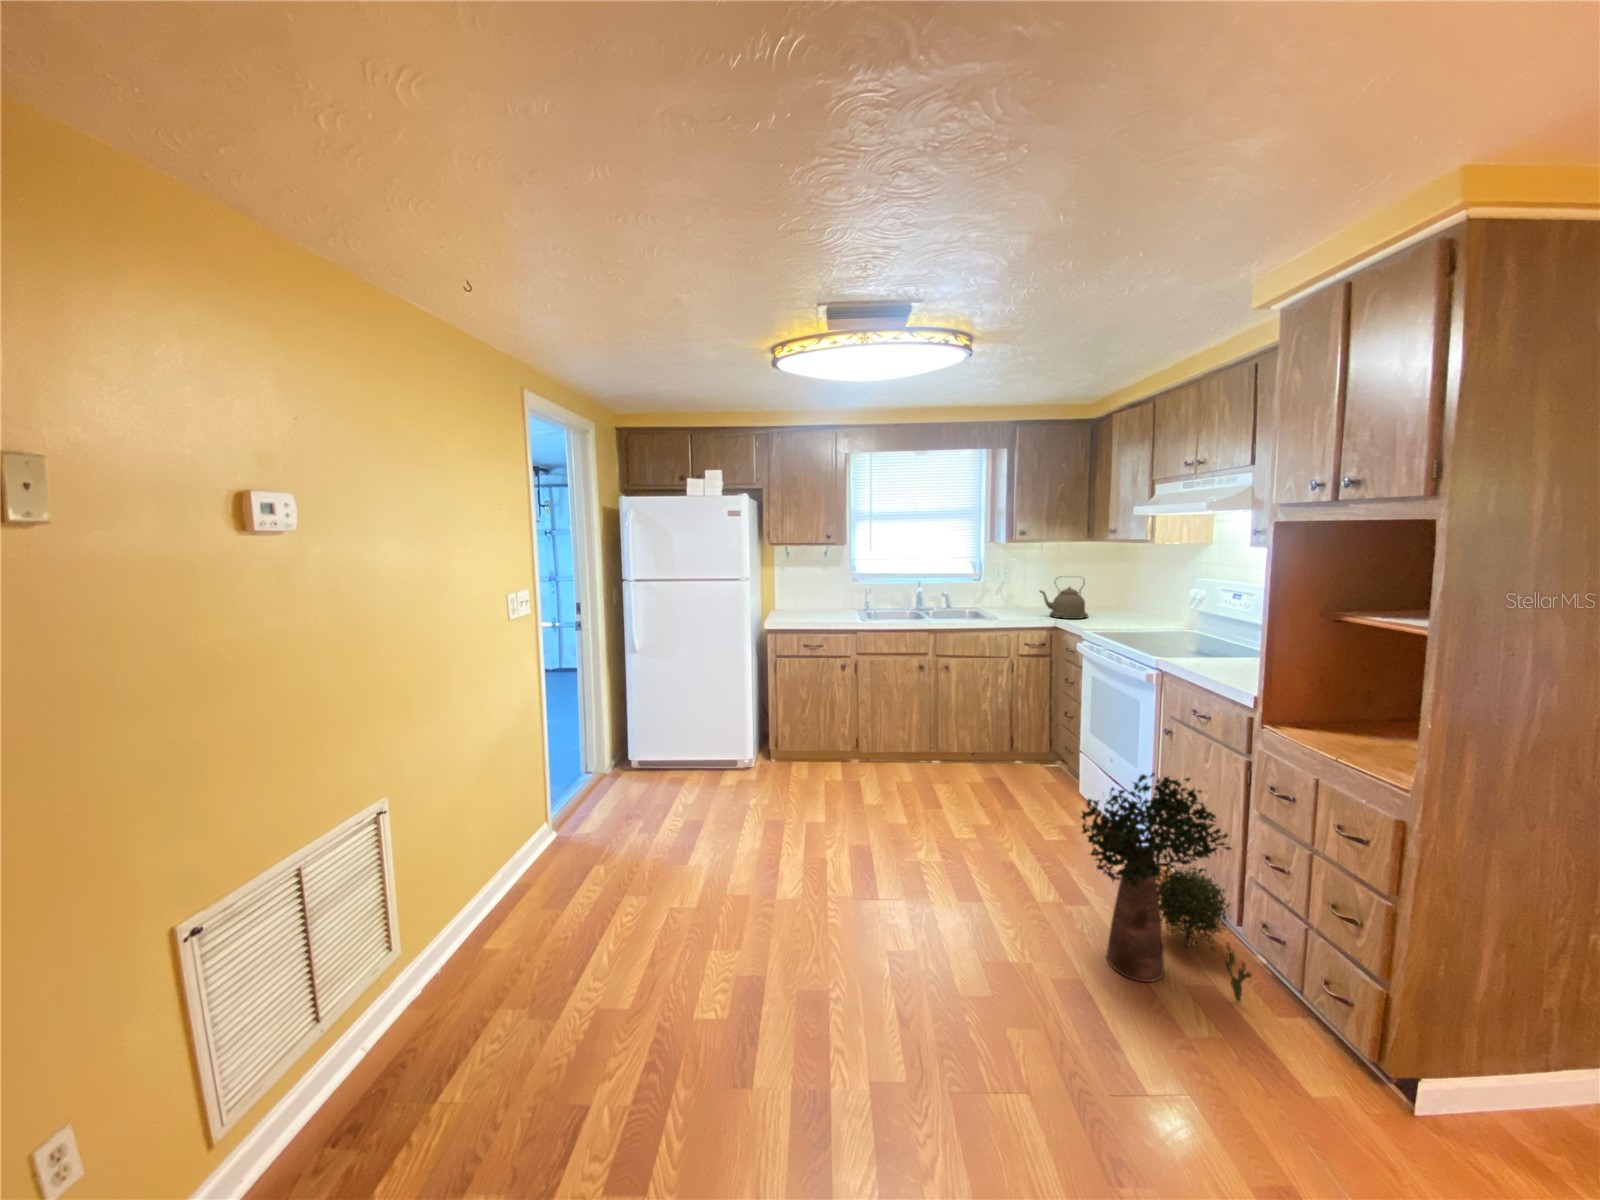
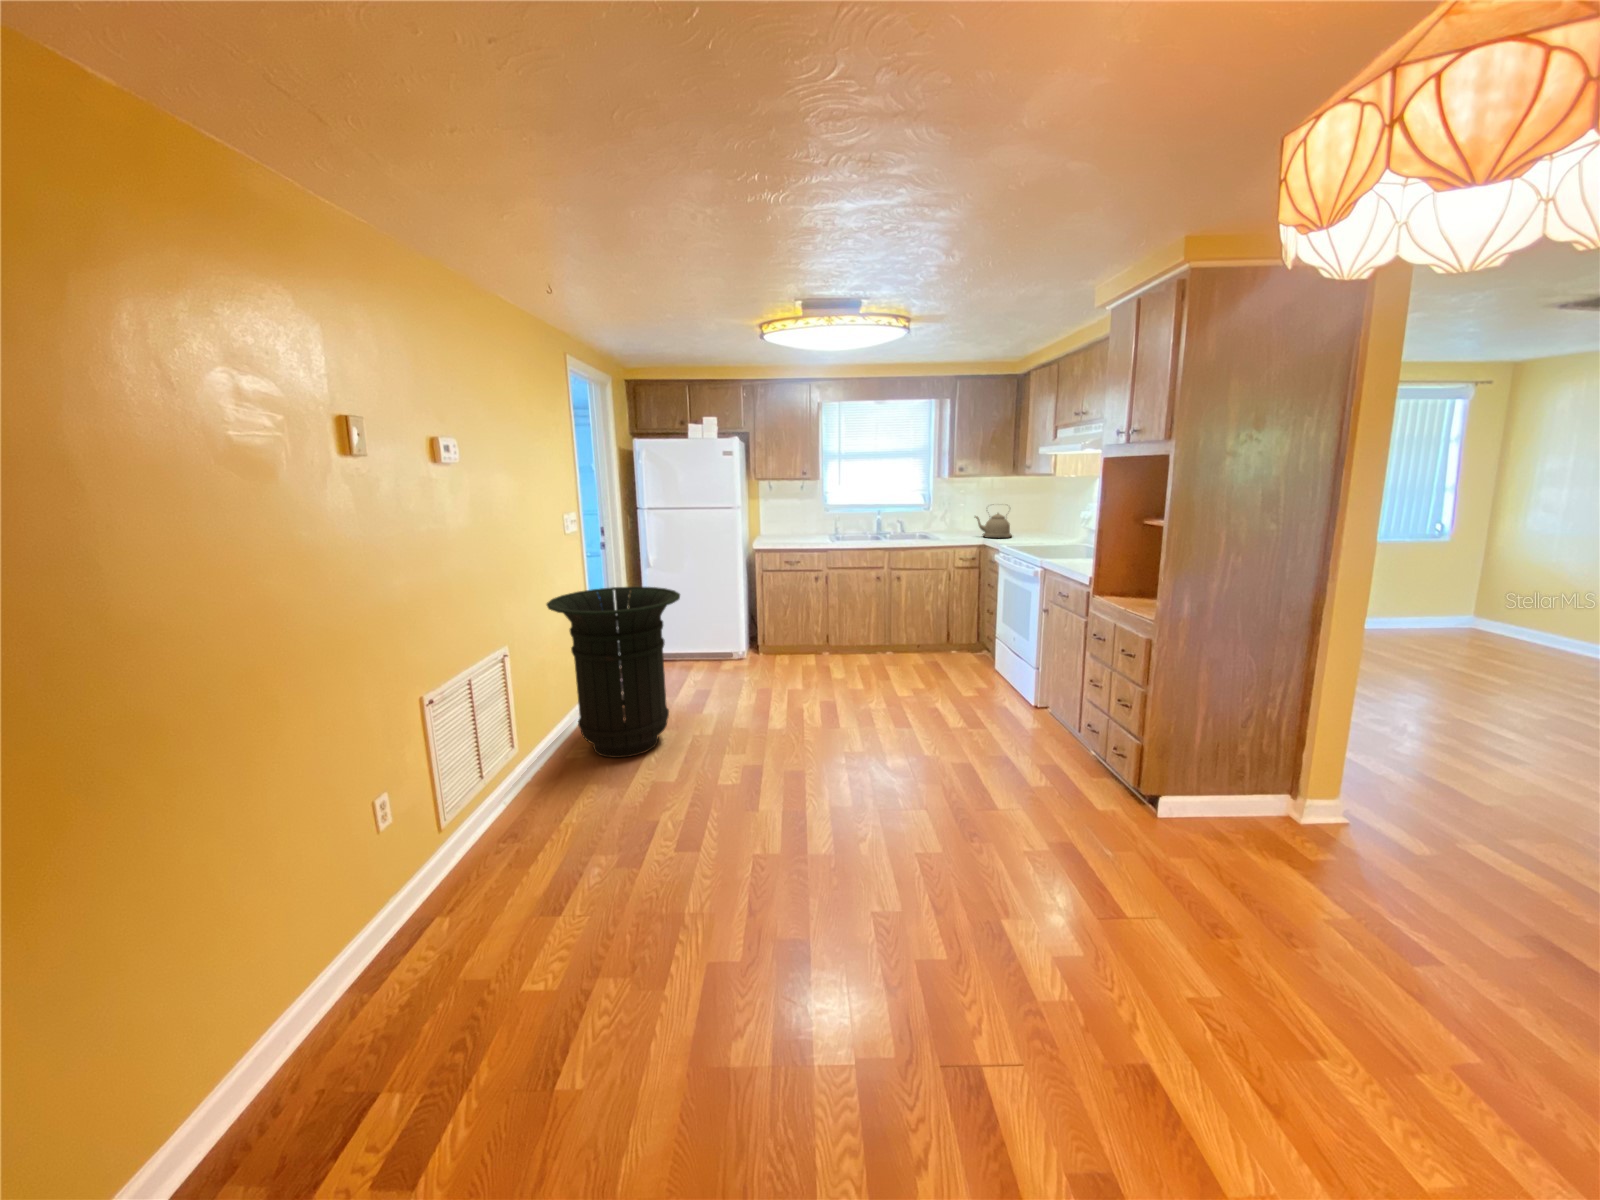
trash can: none [463,691,657,948] -> present [547,586,680,758]
potted plant: present [1081,773,1252,1003] -> none [975,629,1074,771]

